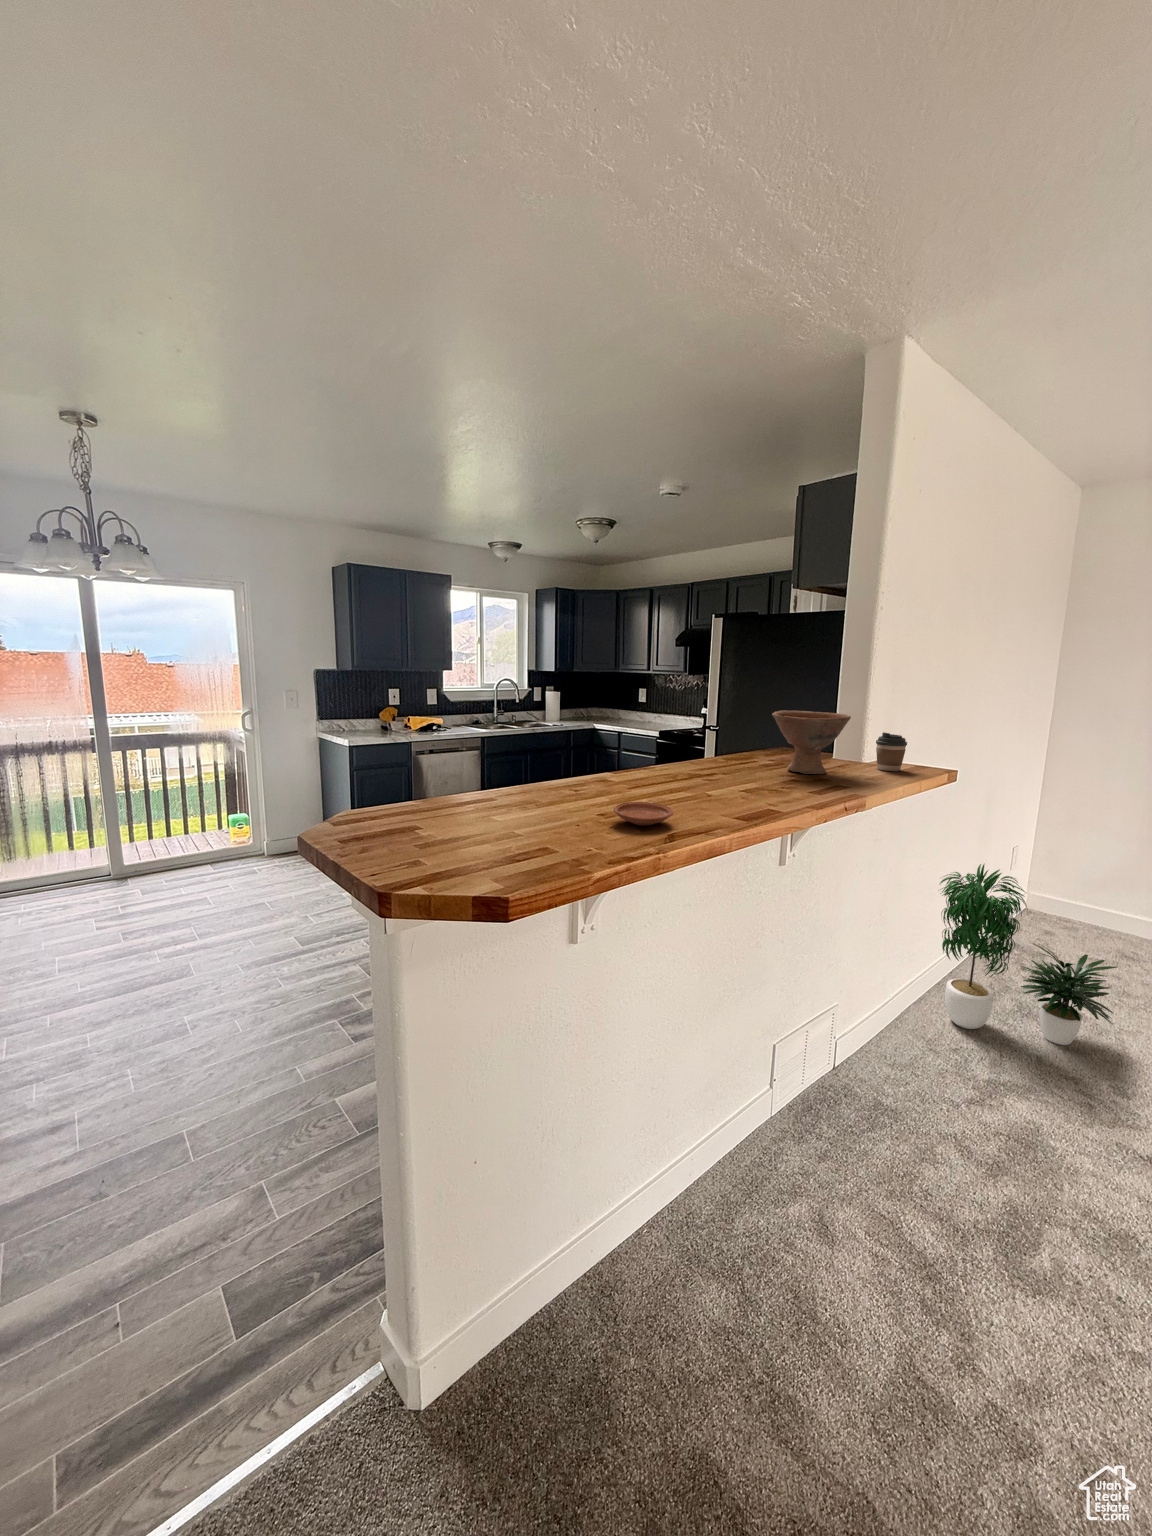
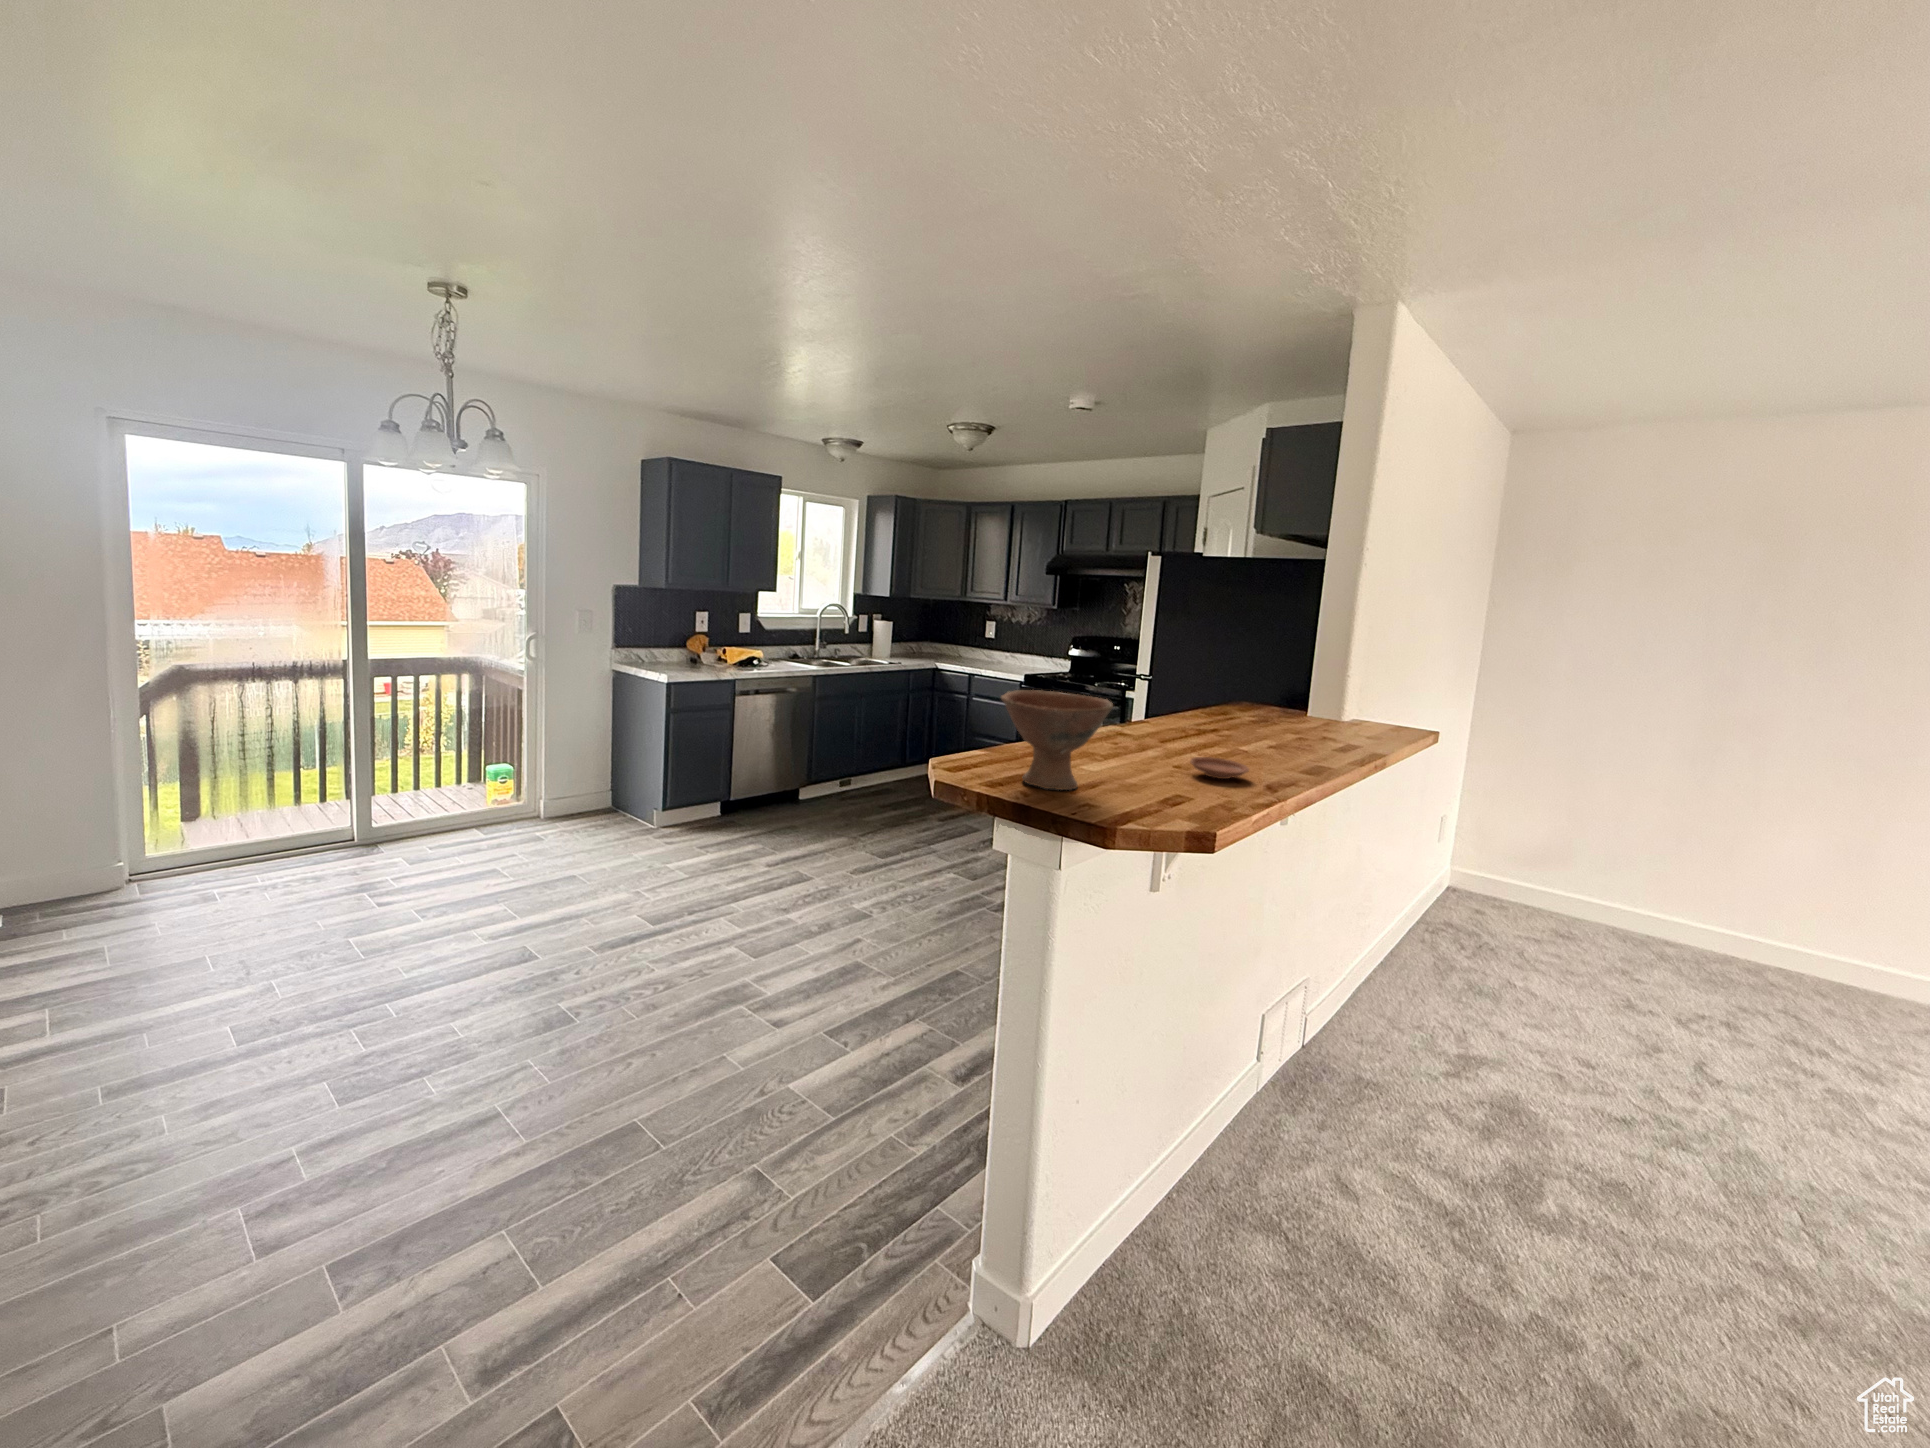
bowl: present [772,710,851,774] -> present [1001,690,1113,790]
coffee cup: present [876,732,907,771] -> none [1365,693,1397,733]
potted plant: present [940,864,1117,1045] -> none [1398,831,1577,1023]

